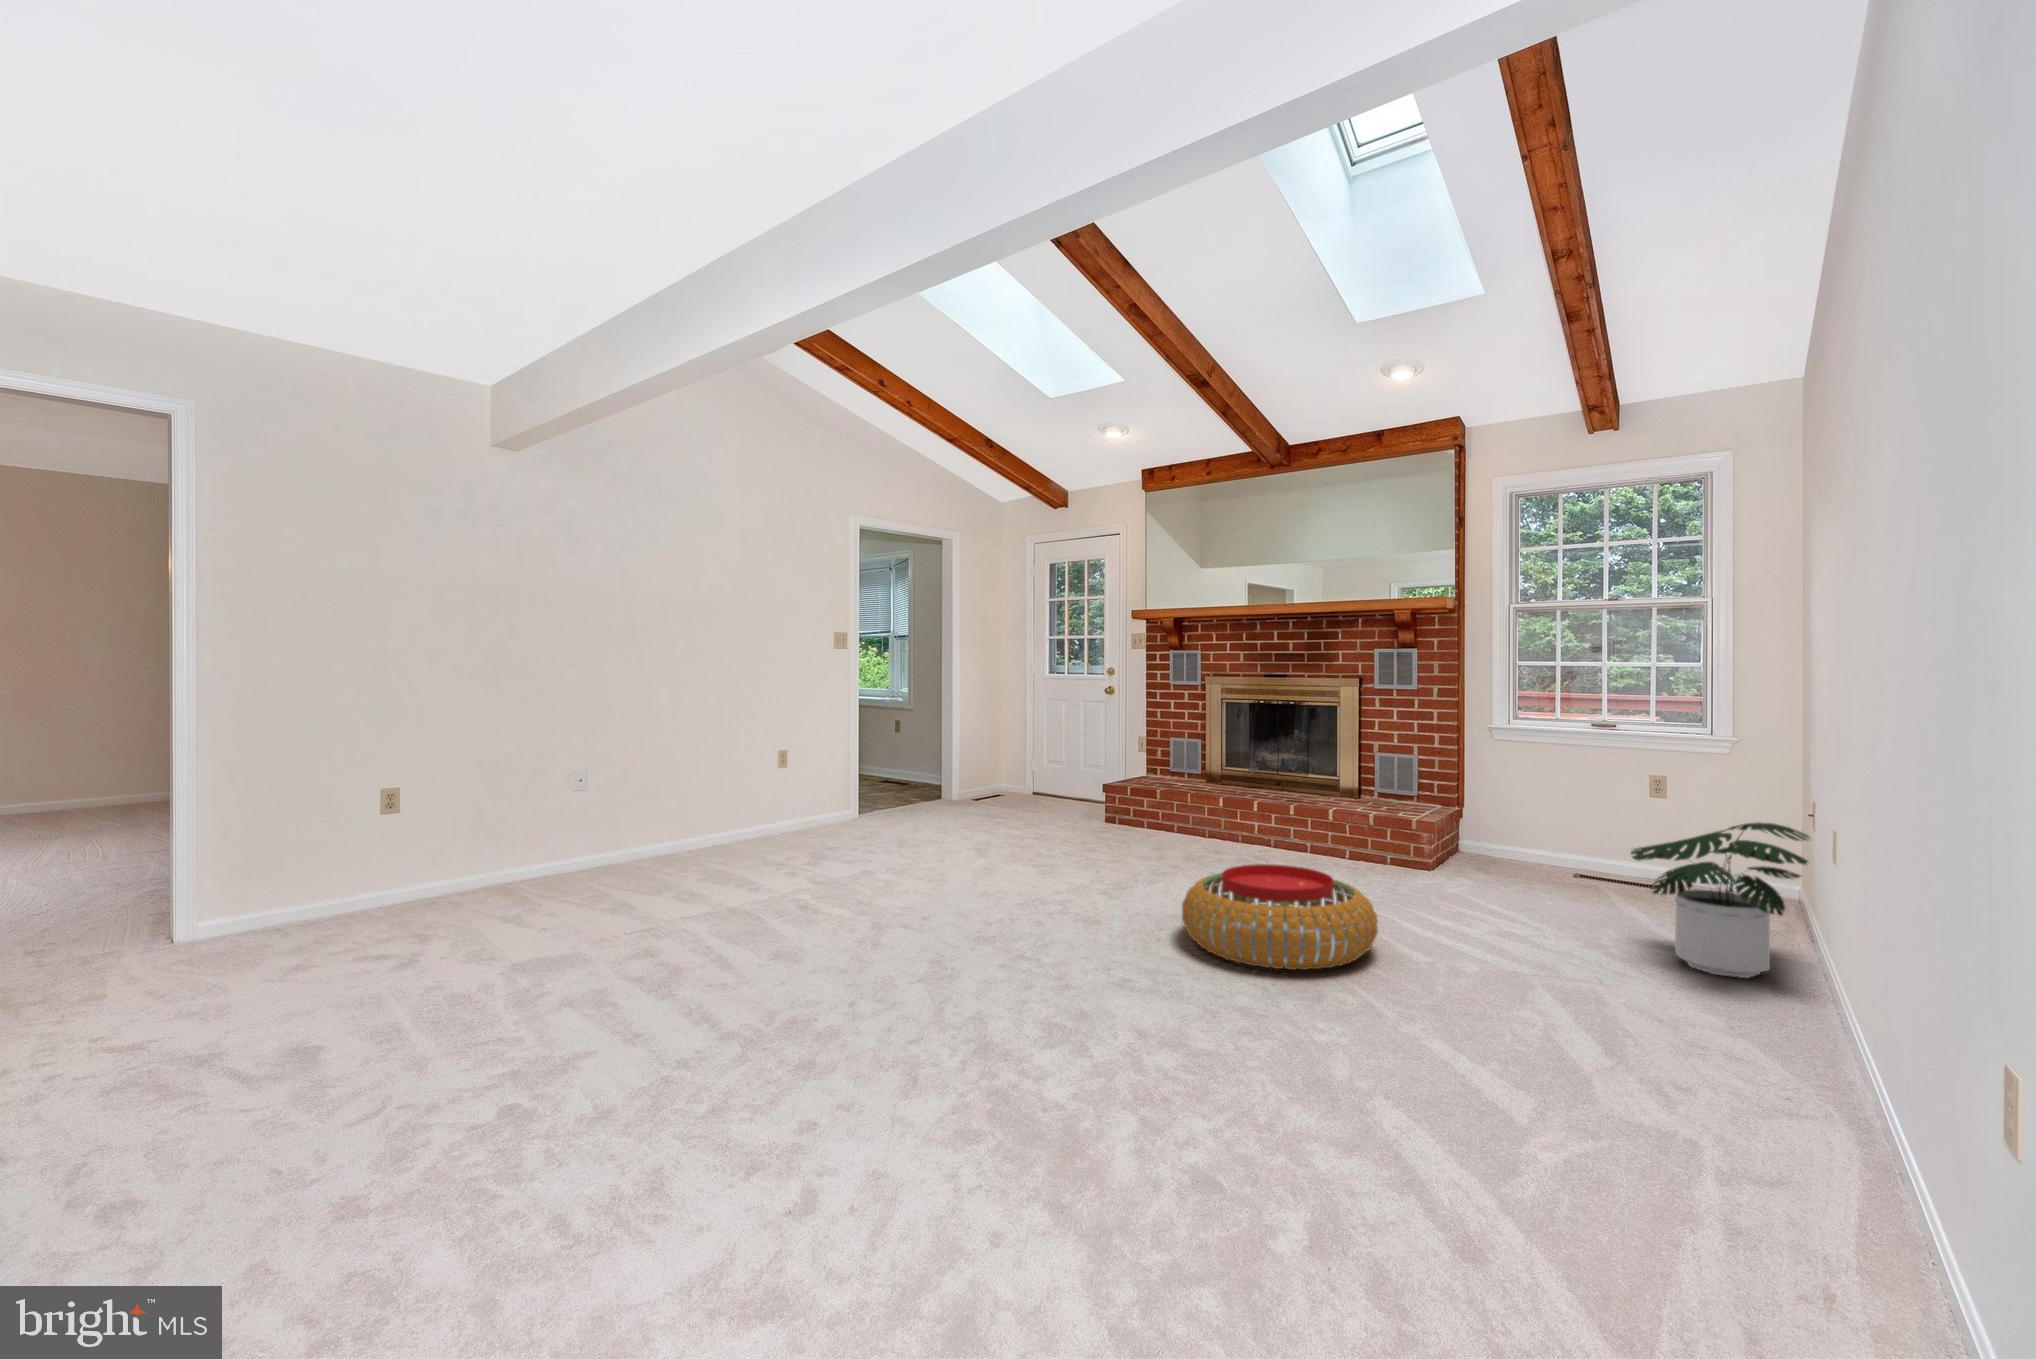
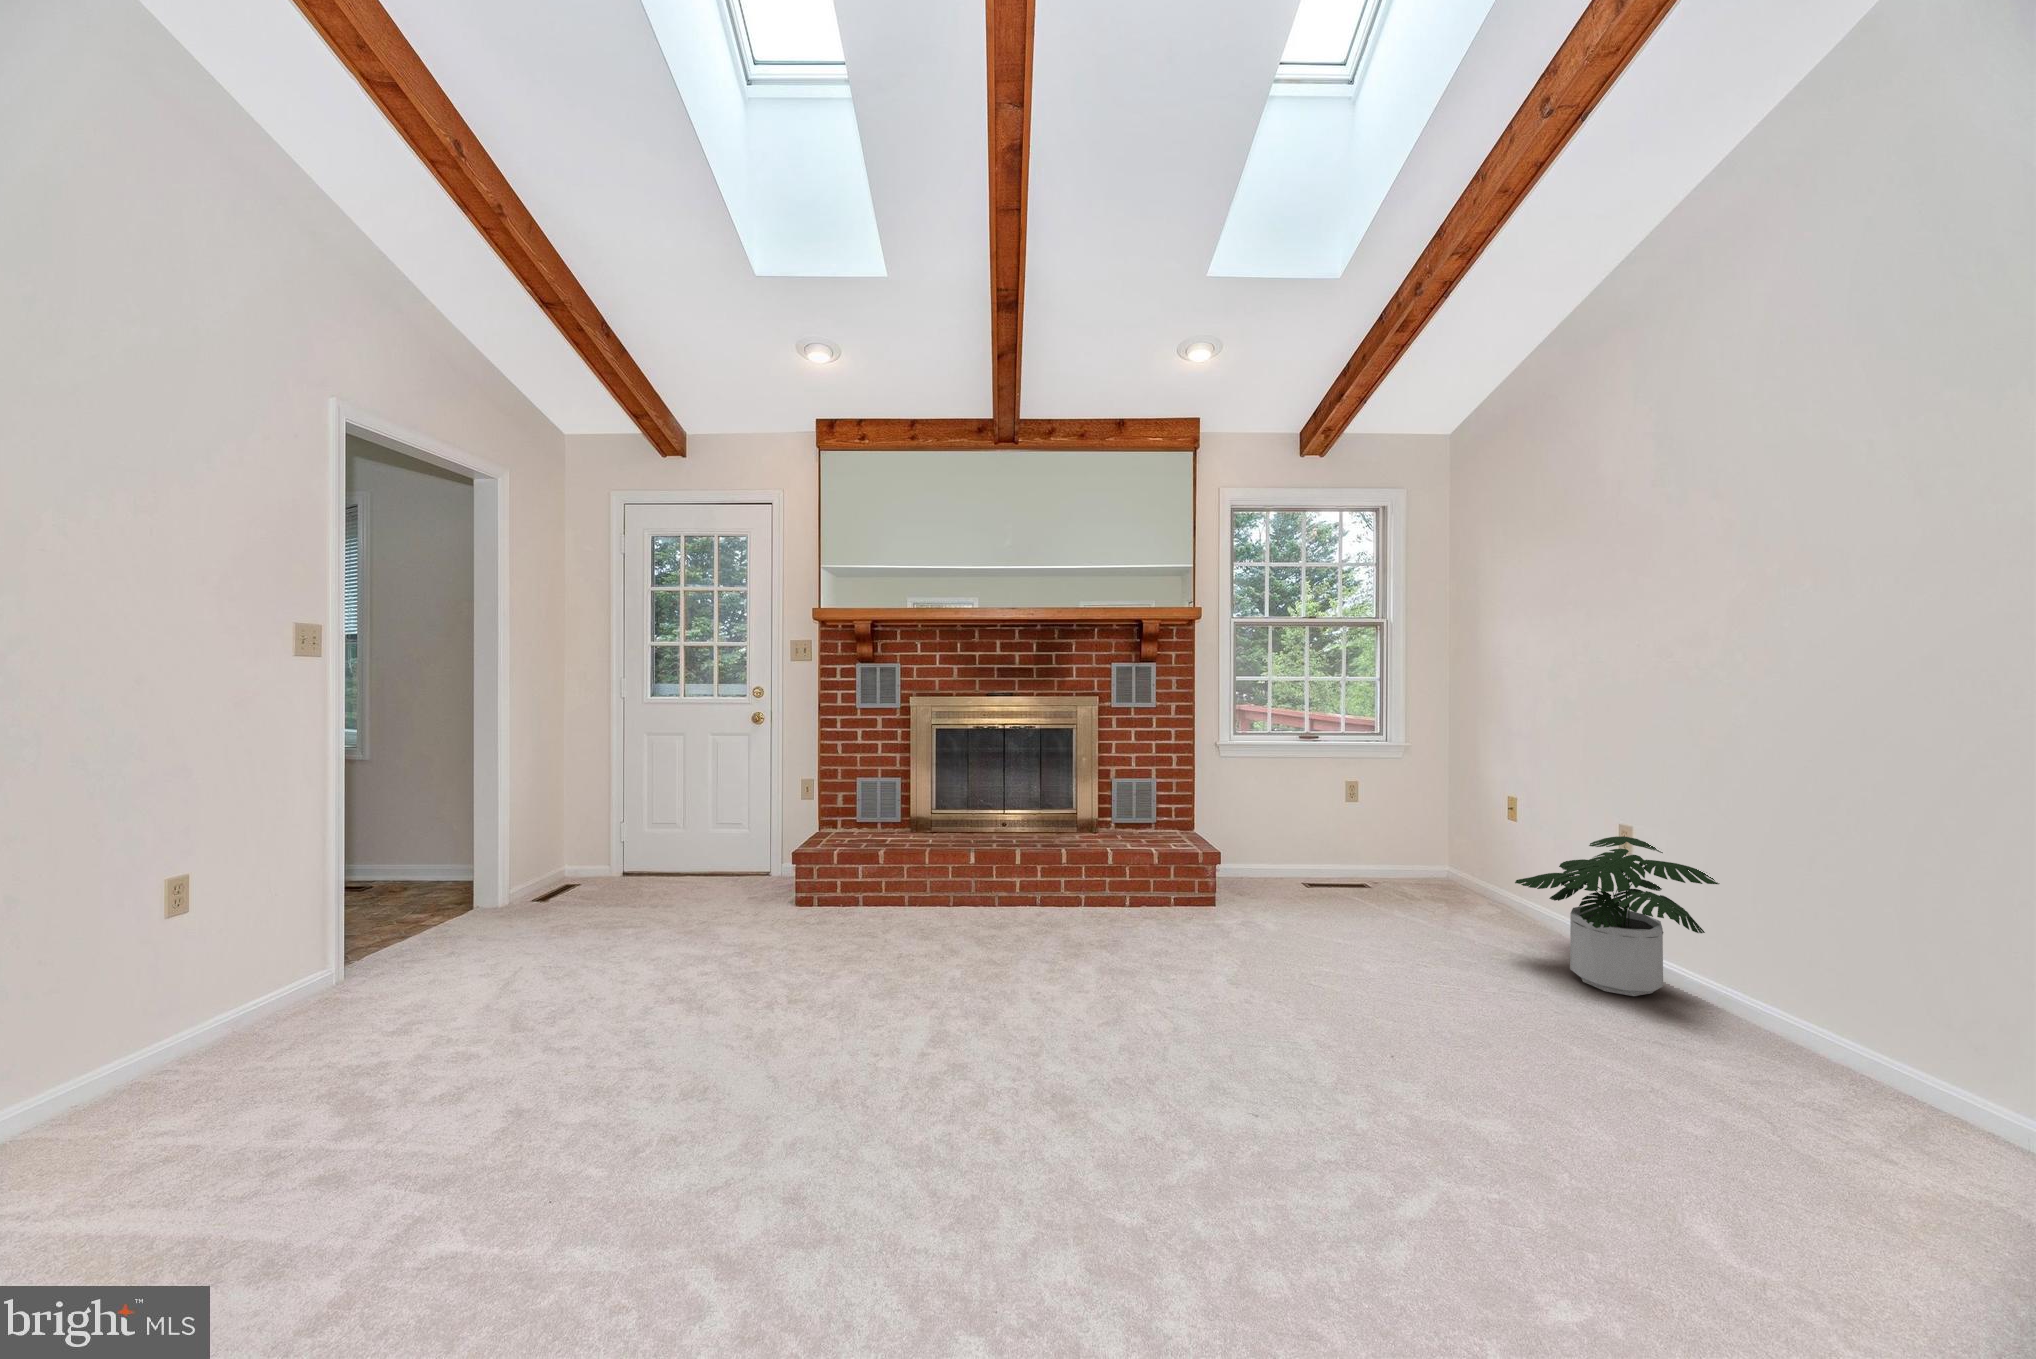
pouf: present [1182,864,1378,970] -> none [1212,981,1515,1190]

